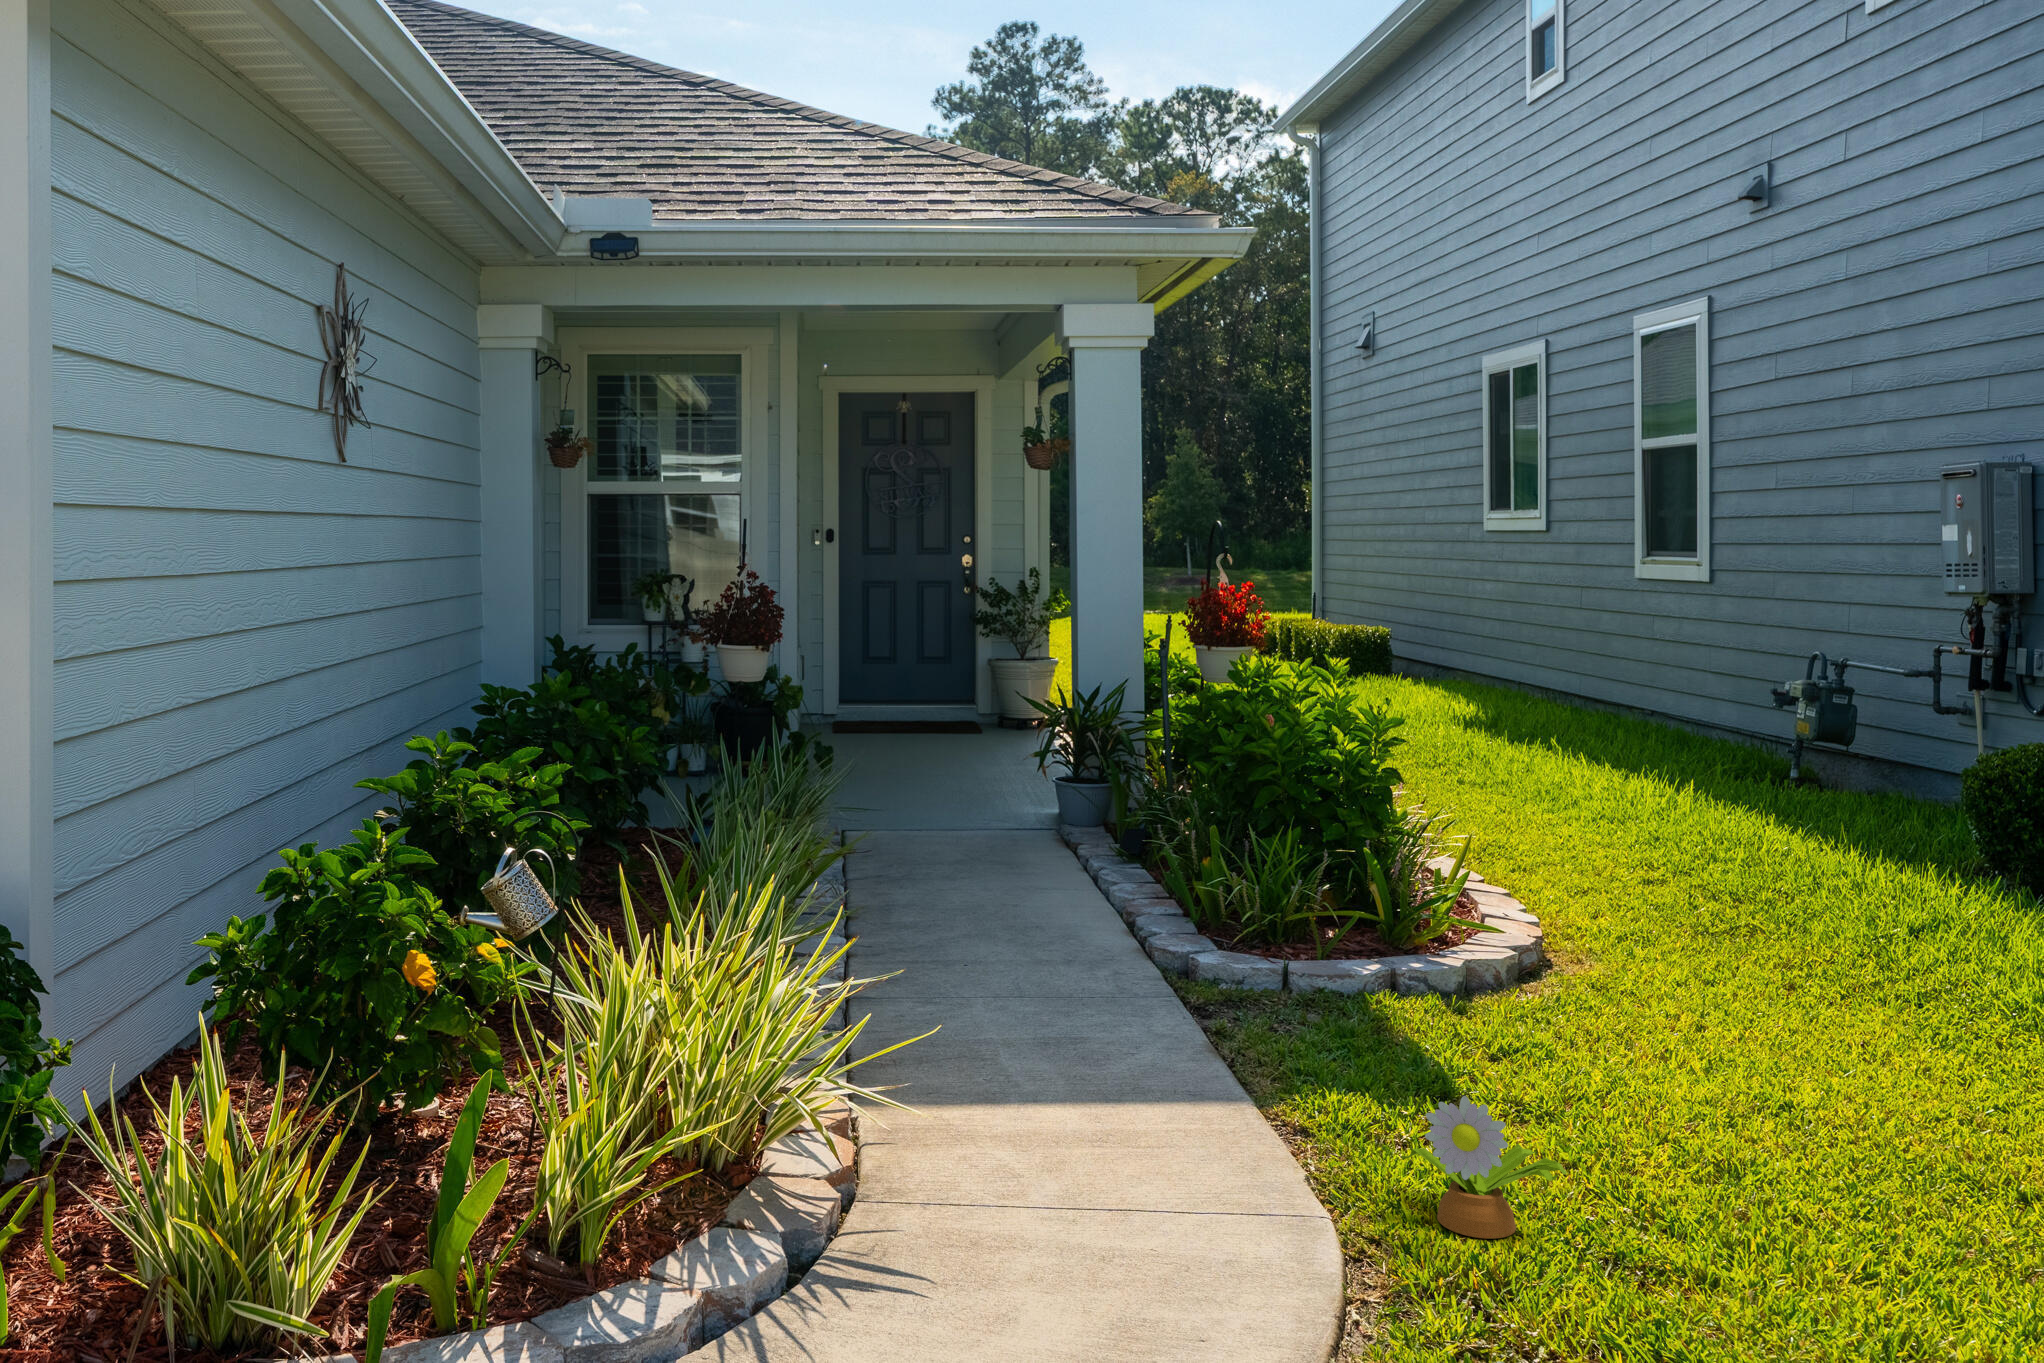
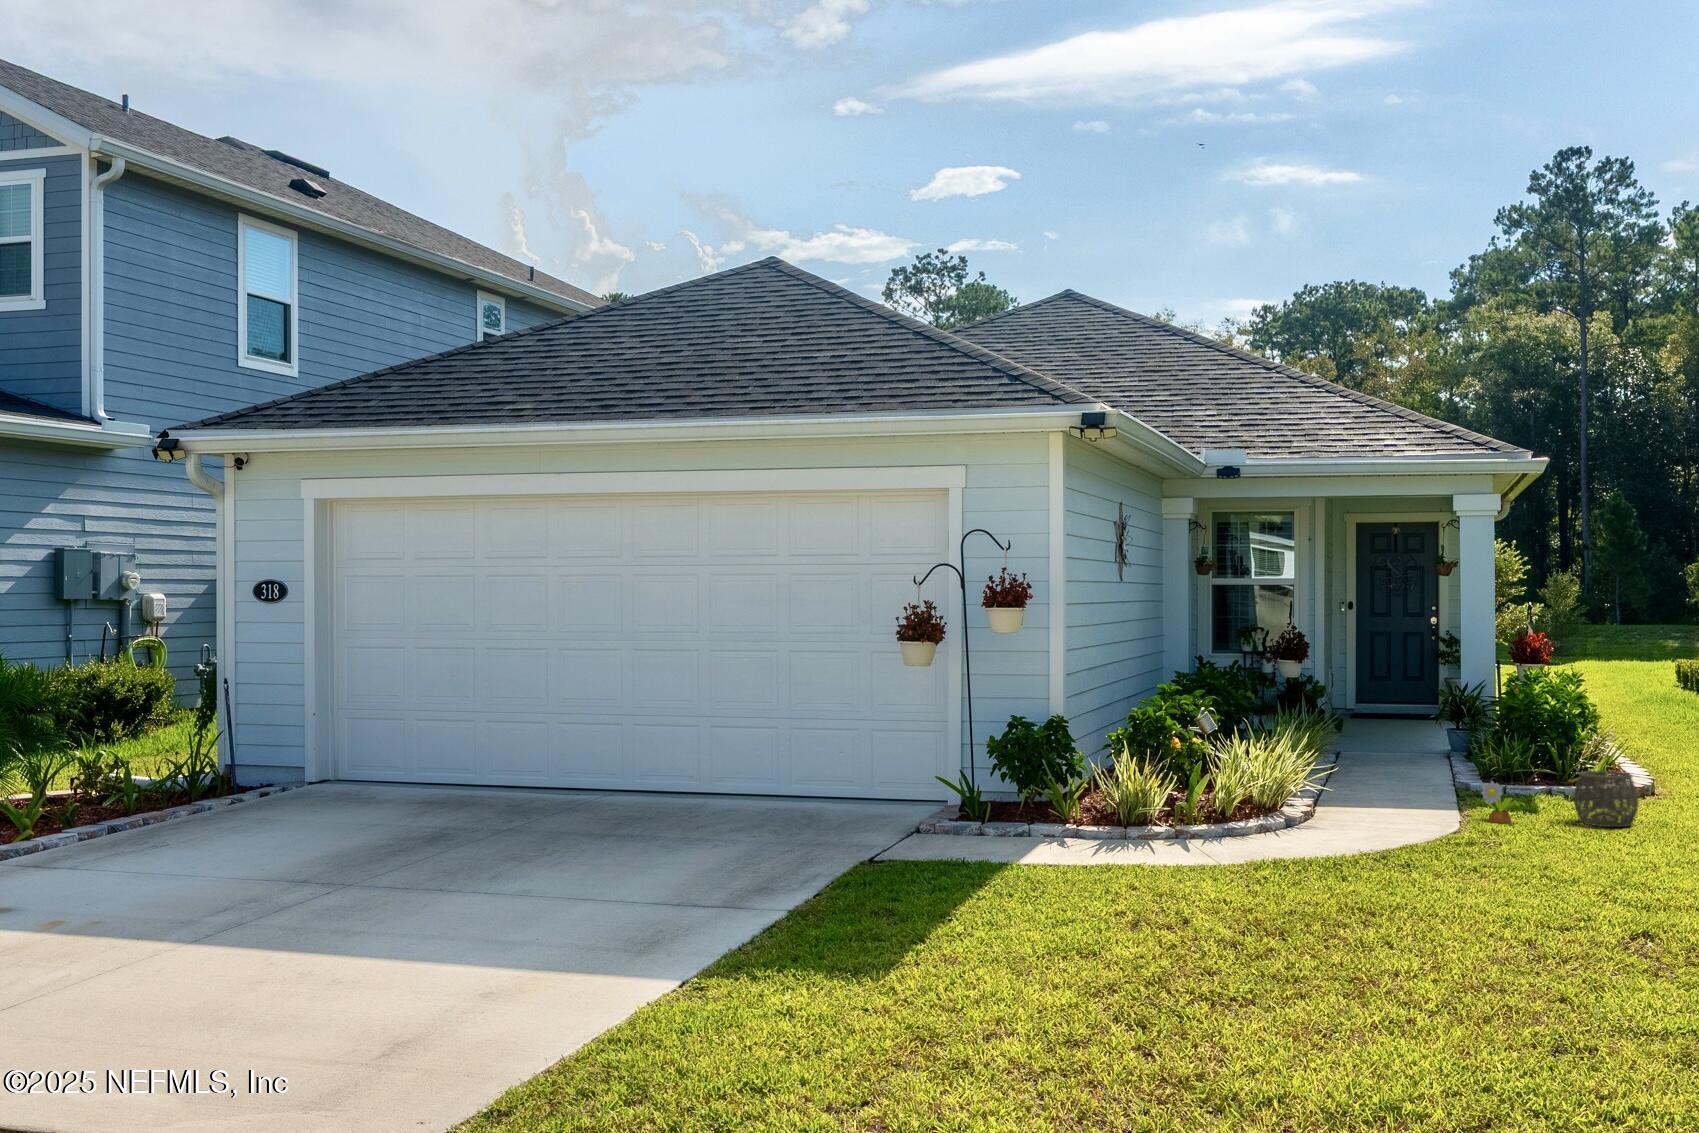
woven basket: none [1677,1020,1906,1239] -> present [1573,771,1638,827]

